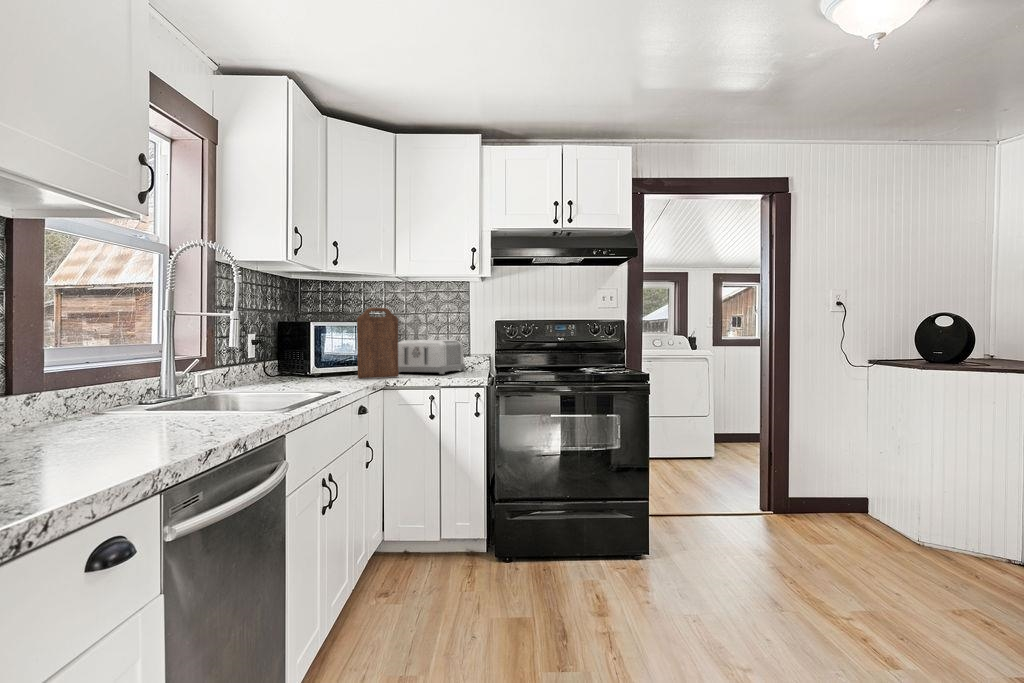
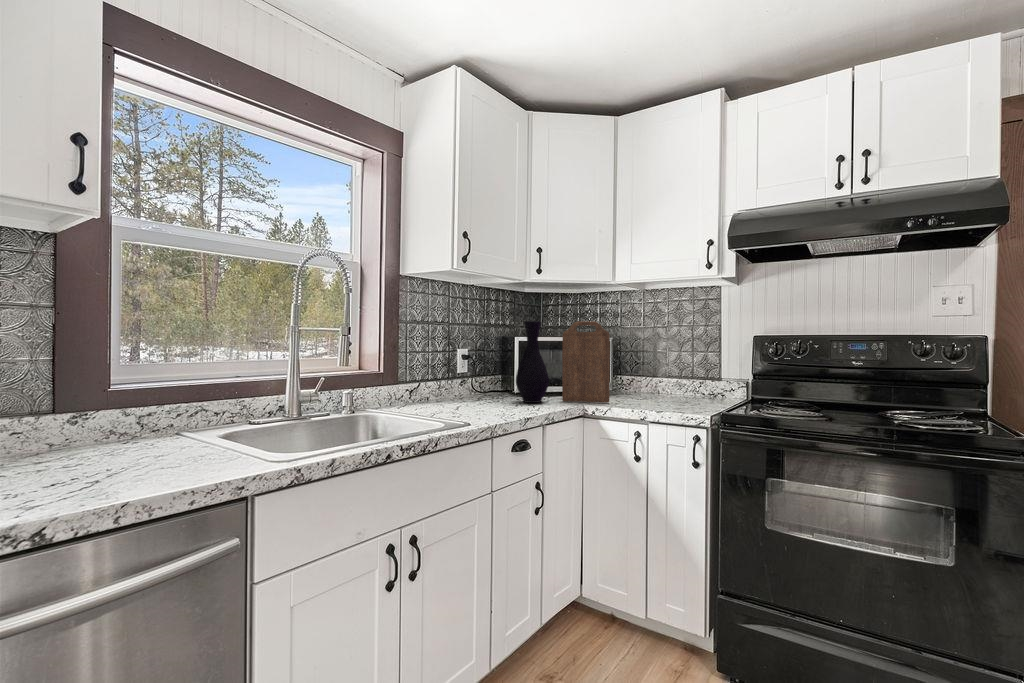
vase: none [317,306,349,381] -> present [516,321,549,403]
toaster: present [398,340,465,374] -> none [614,358,712,403]

